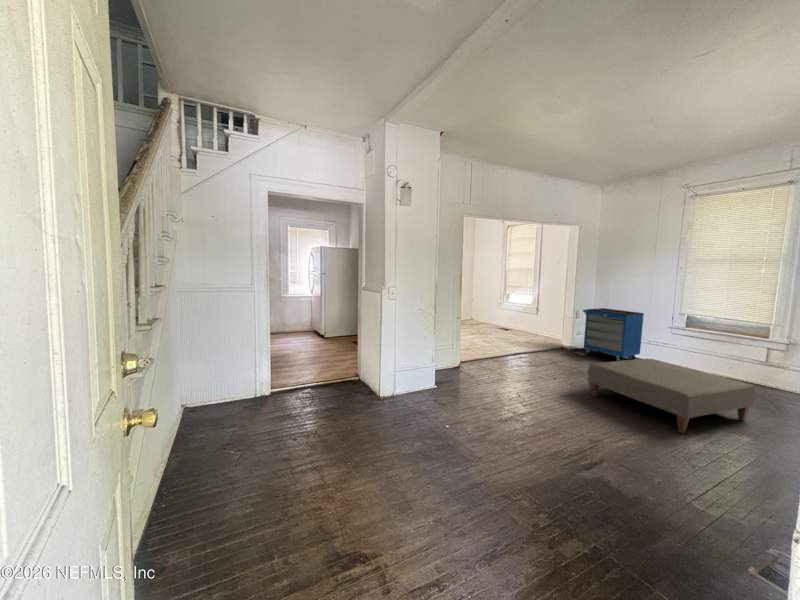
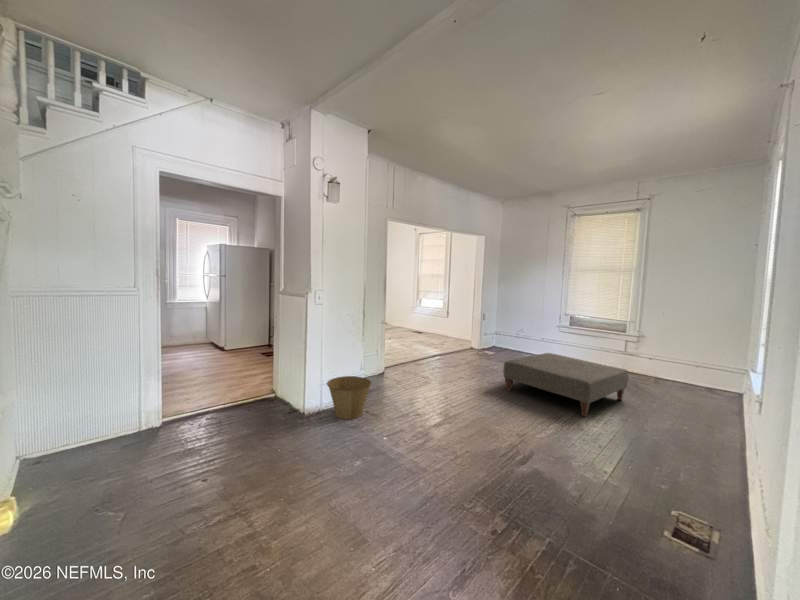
storage cabinet: present [583,308,644,361] -> none [489,311,537,358]
basket: none [399,367,440,406] -> present [327,376,371,419]

